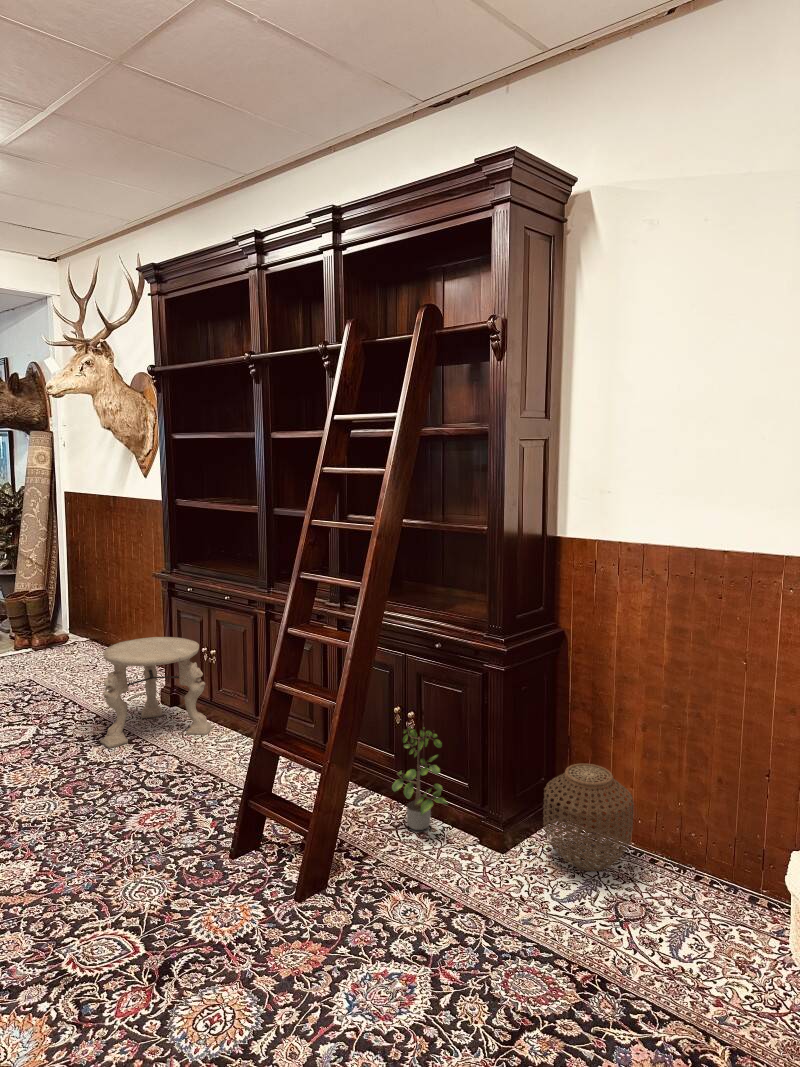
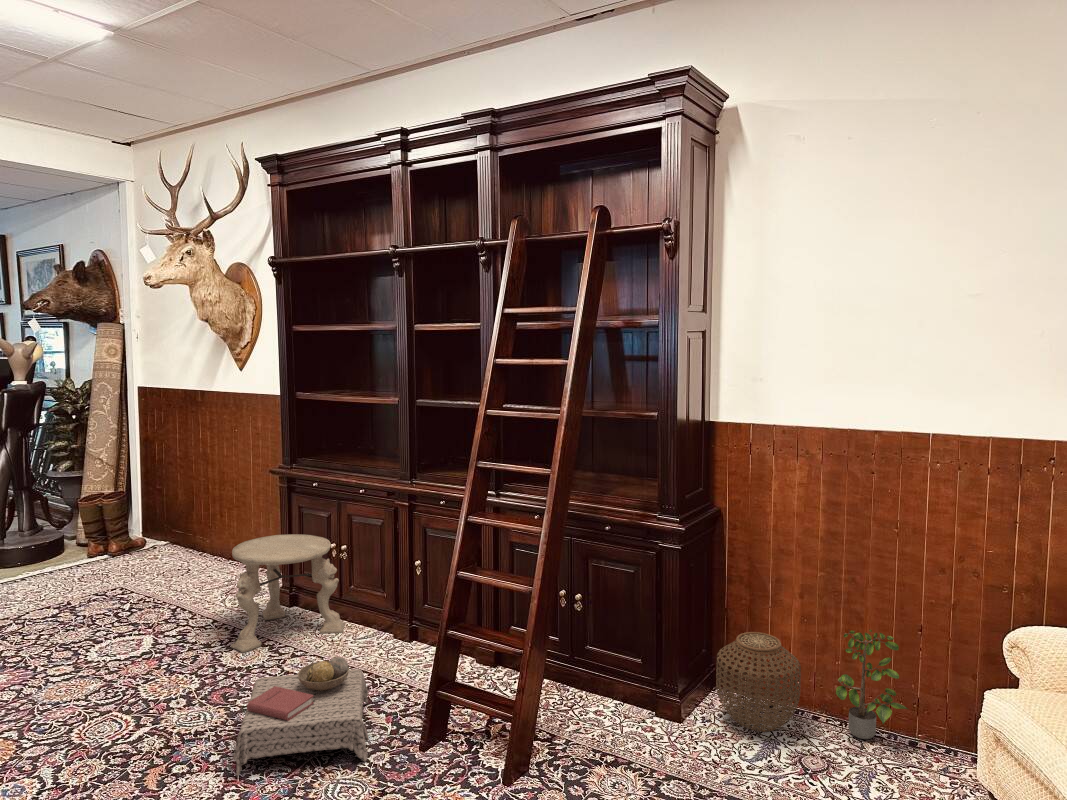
potted plant: present [392,727,447,830] -> present [836,630,908,739]
ottoman: none [50,760,201,869] -> present [233,657,369,777]

